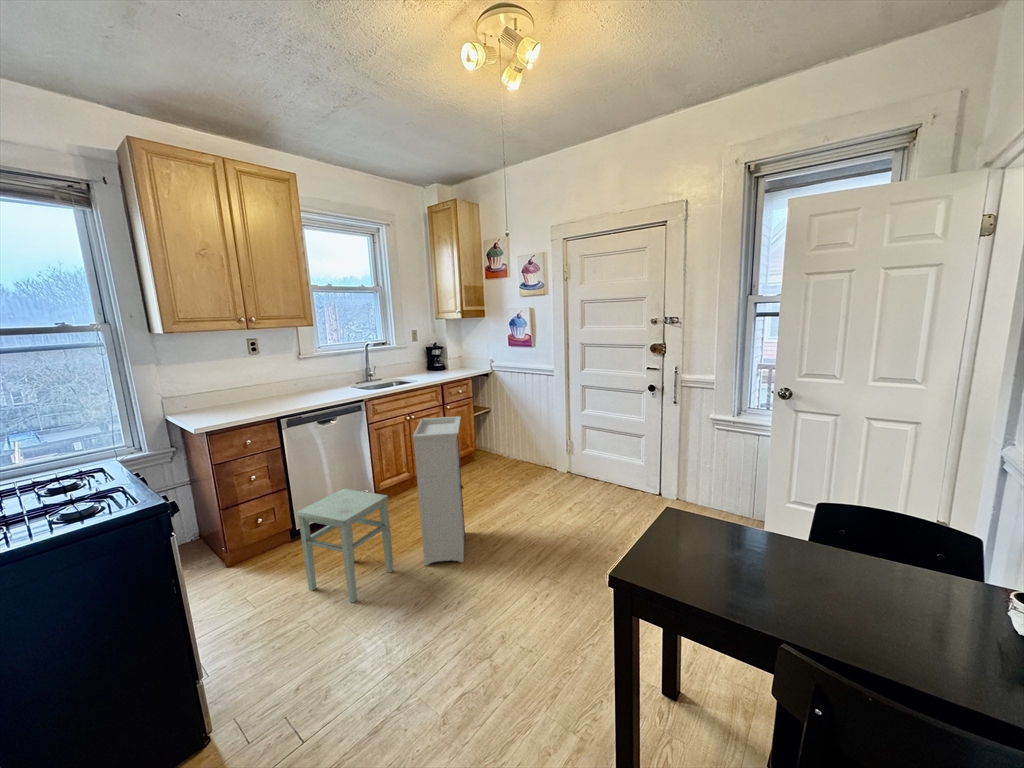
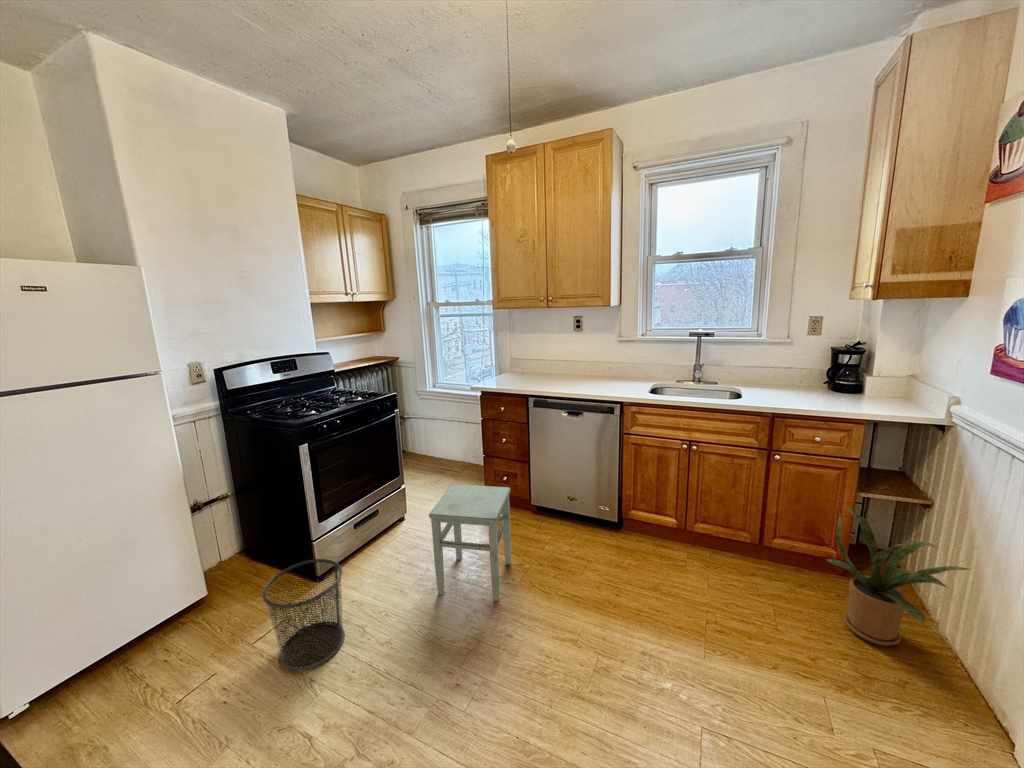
storage cabinet: present [413,416,465,565] -> none [503,448,623,667]
house plant: none [475,416,528,476] -> present [826,507,969,646]
waste bin: none [297,592,383,717] -> present [263,559,345,670]

